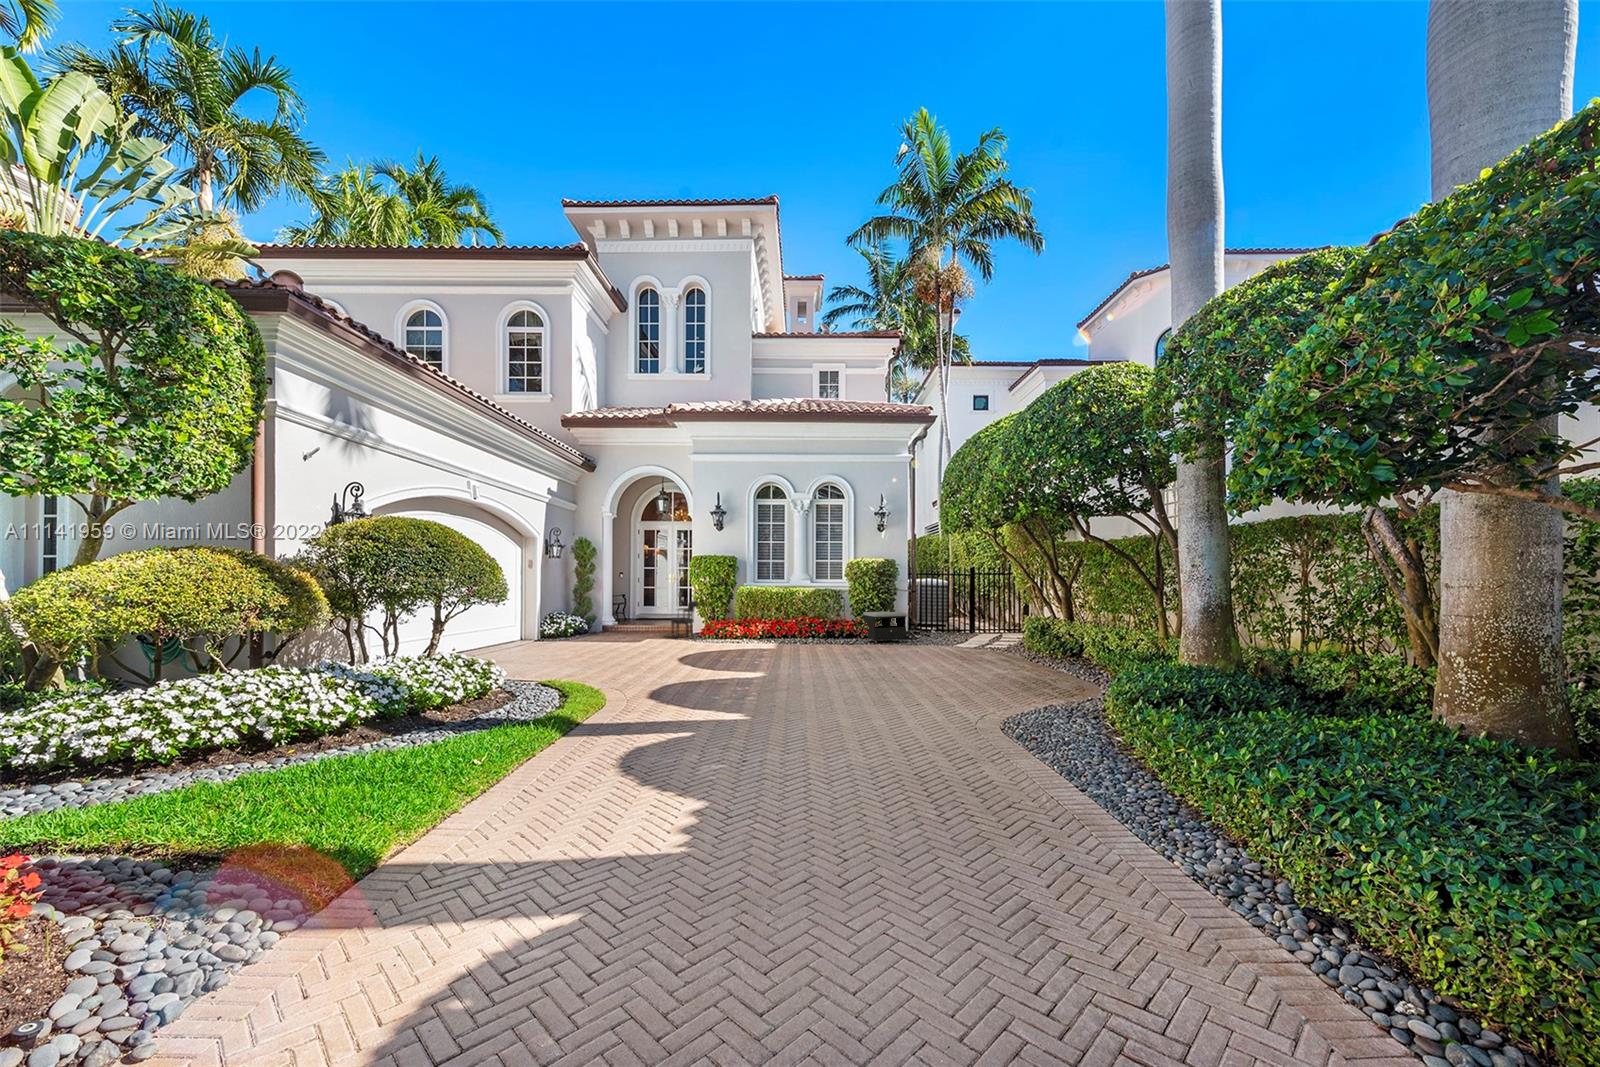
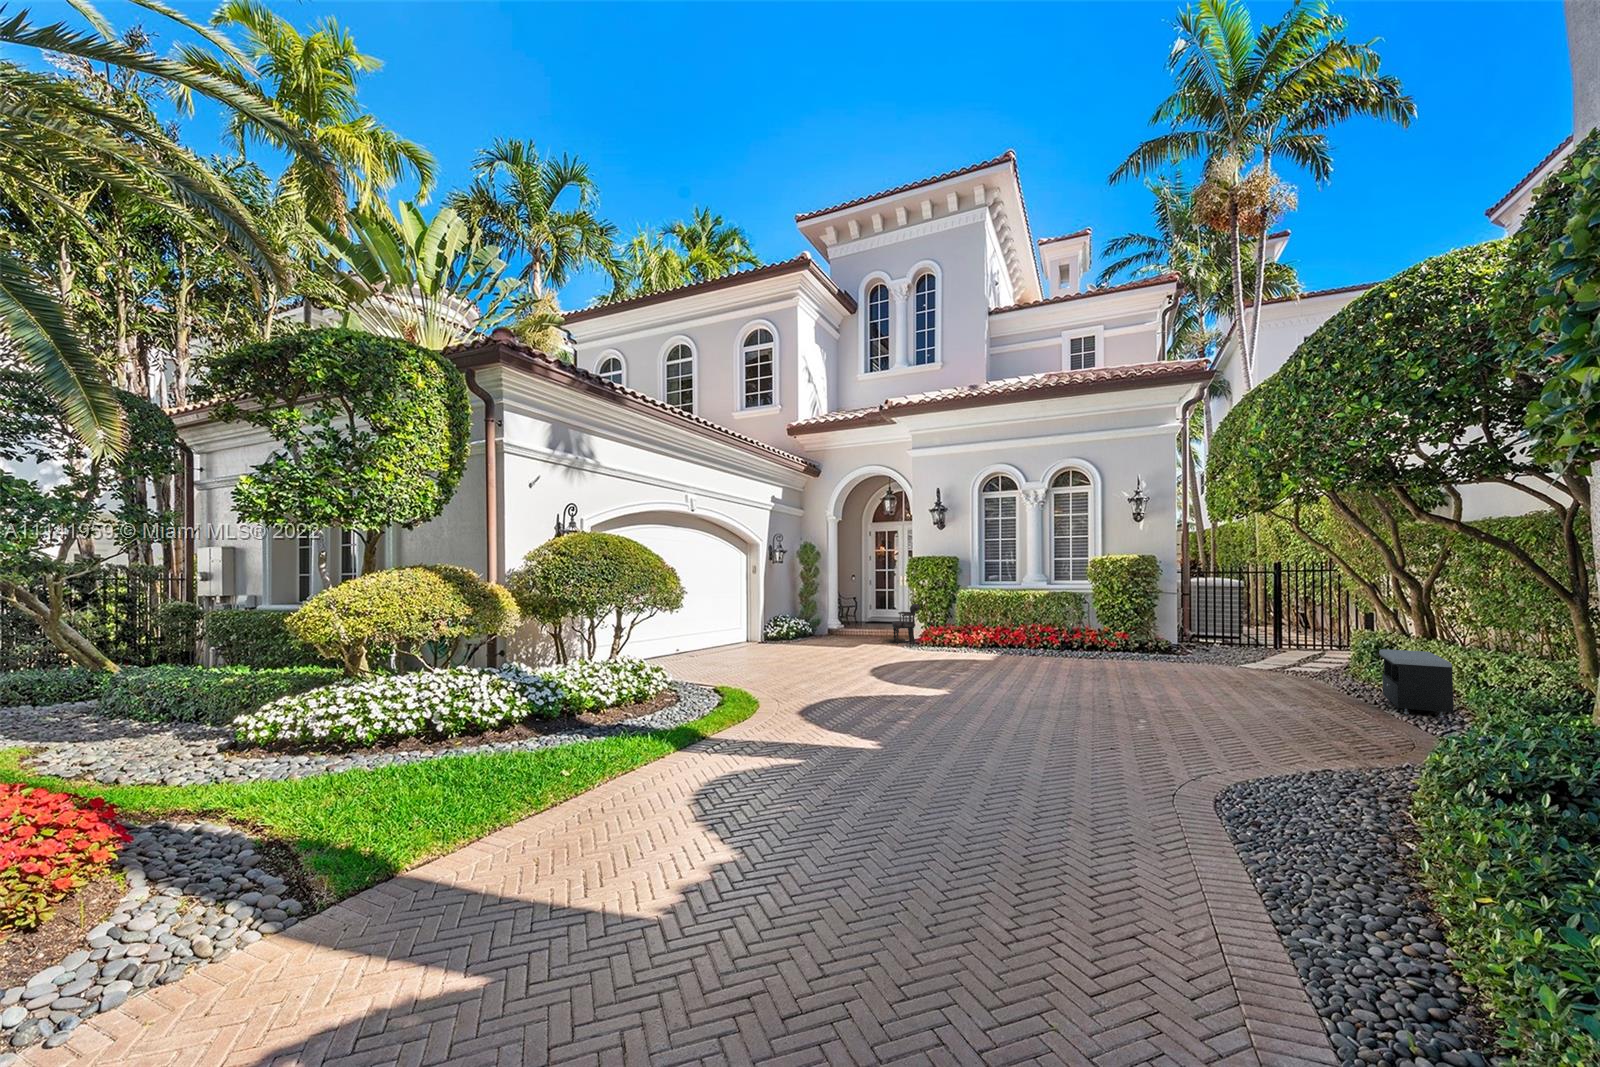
storage bench: present [863,611,907,643] -> present [1379,649,1454,717]

